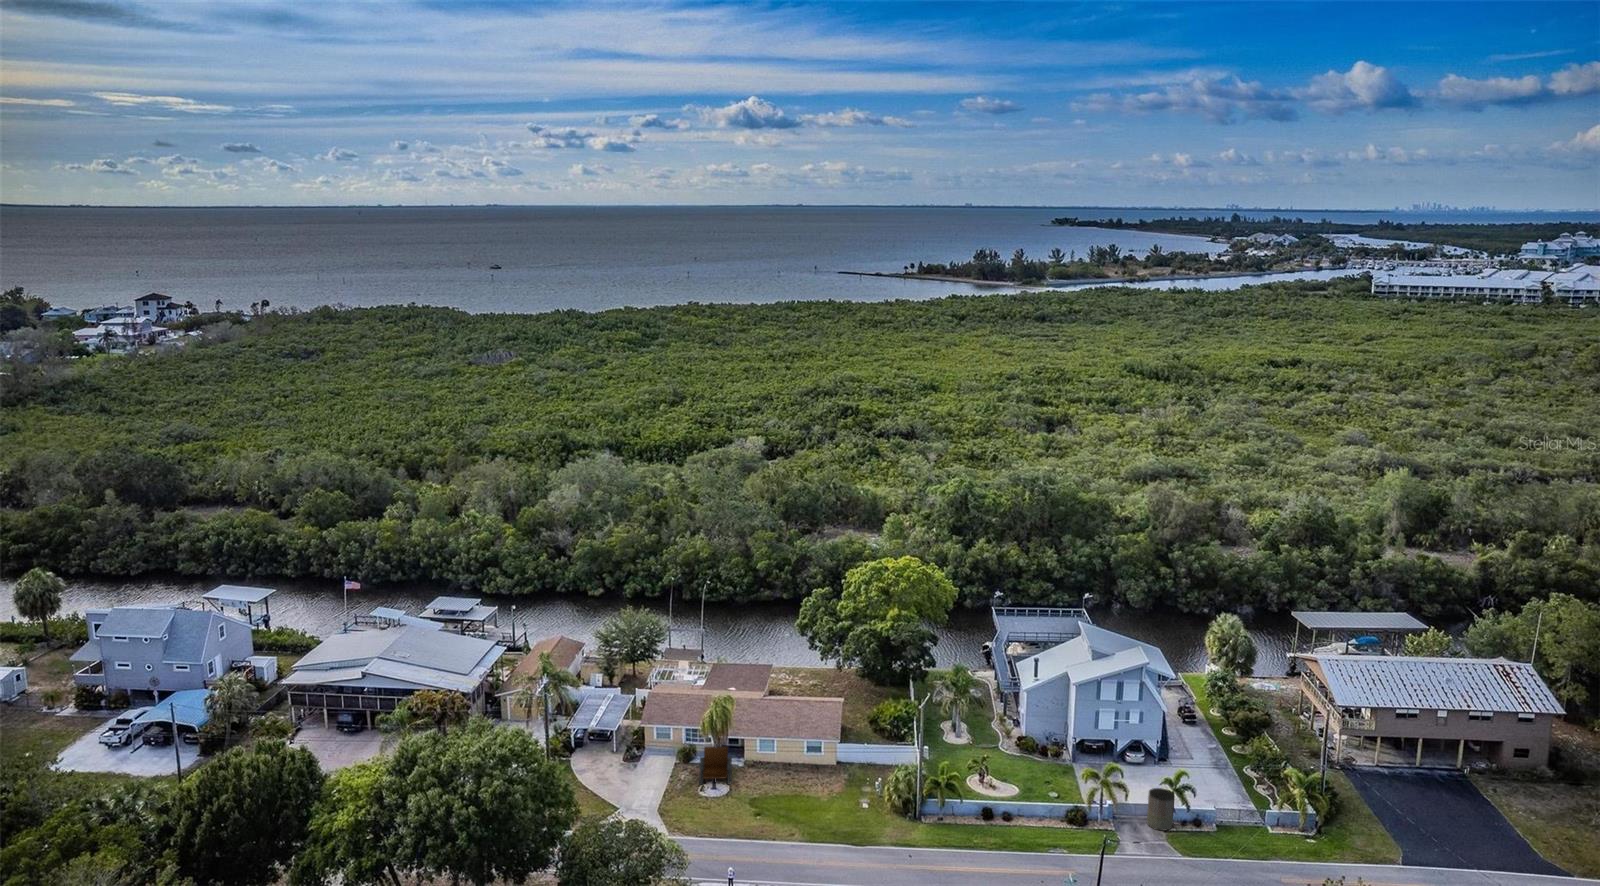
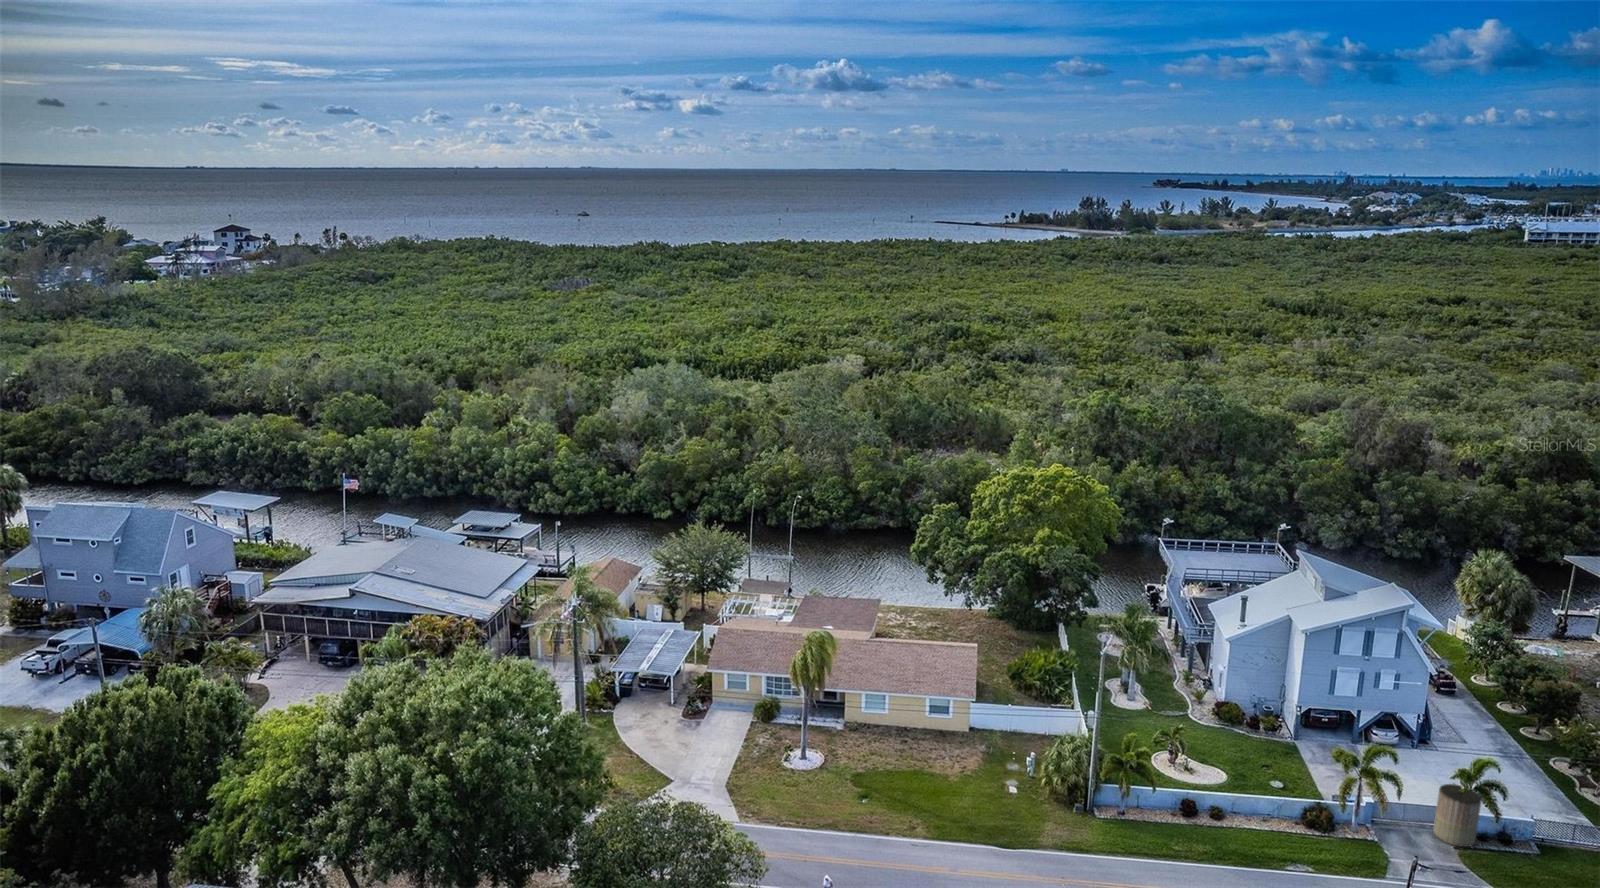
lounge chair: present [699,746,732,785] -> none [783,700,828,753]

